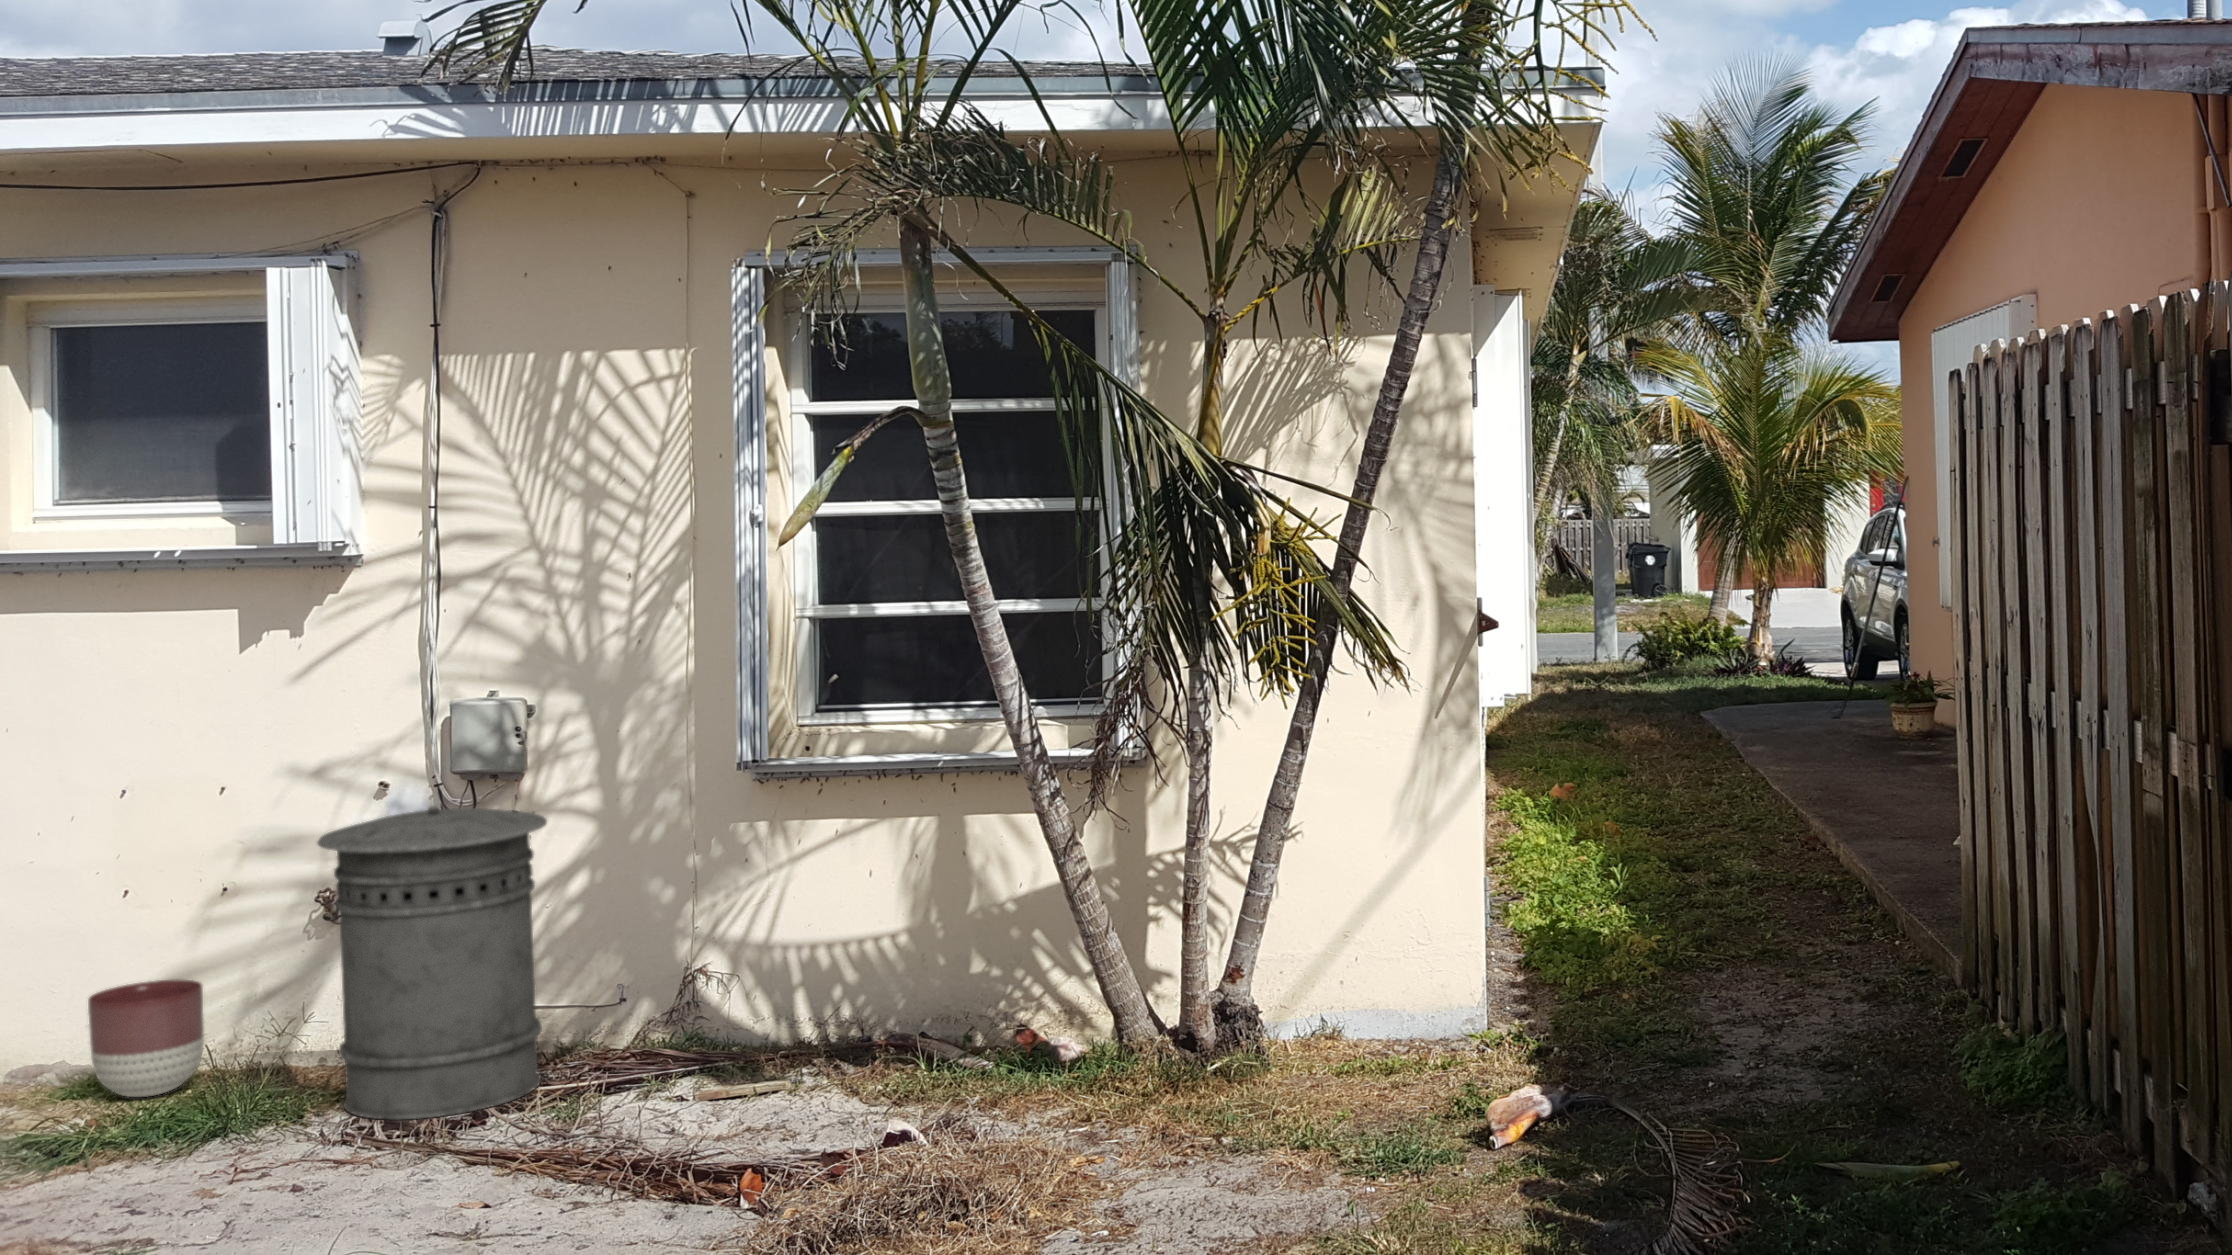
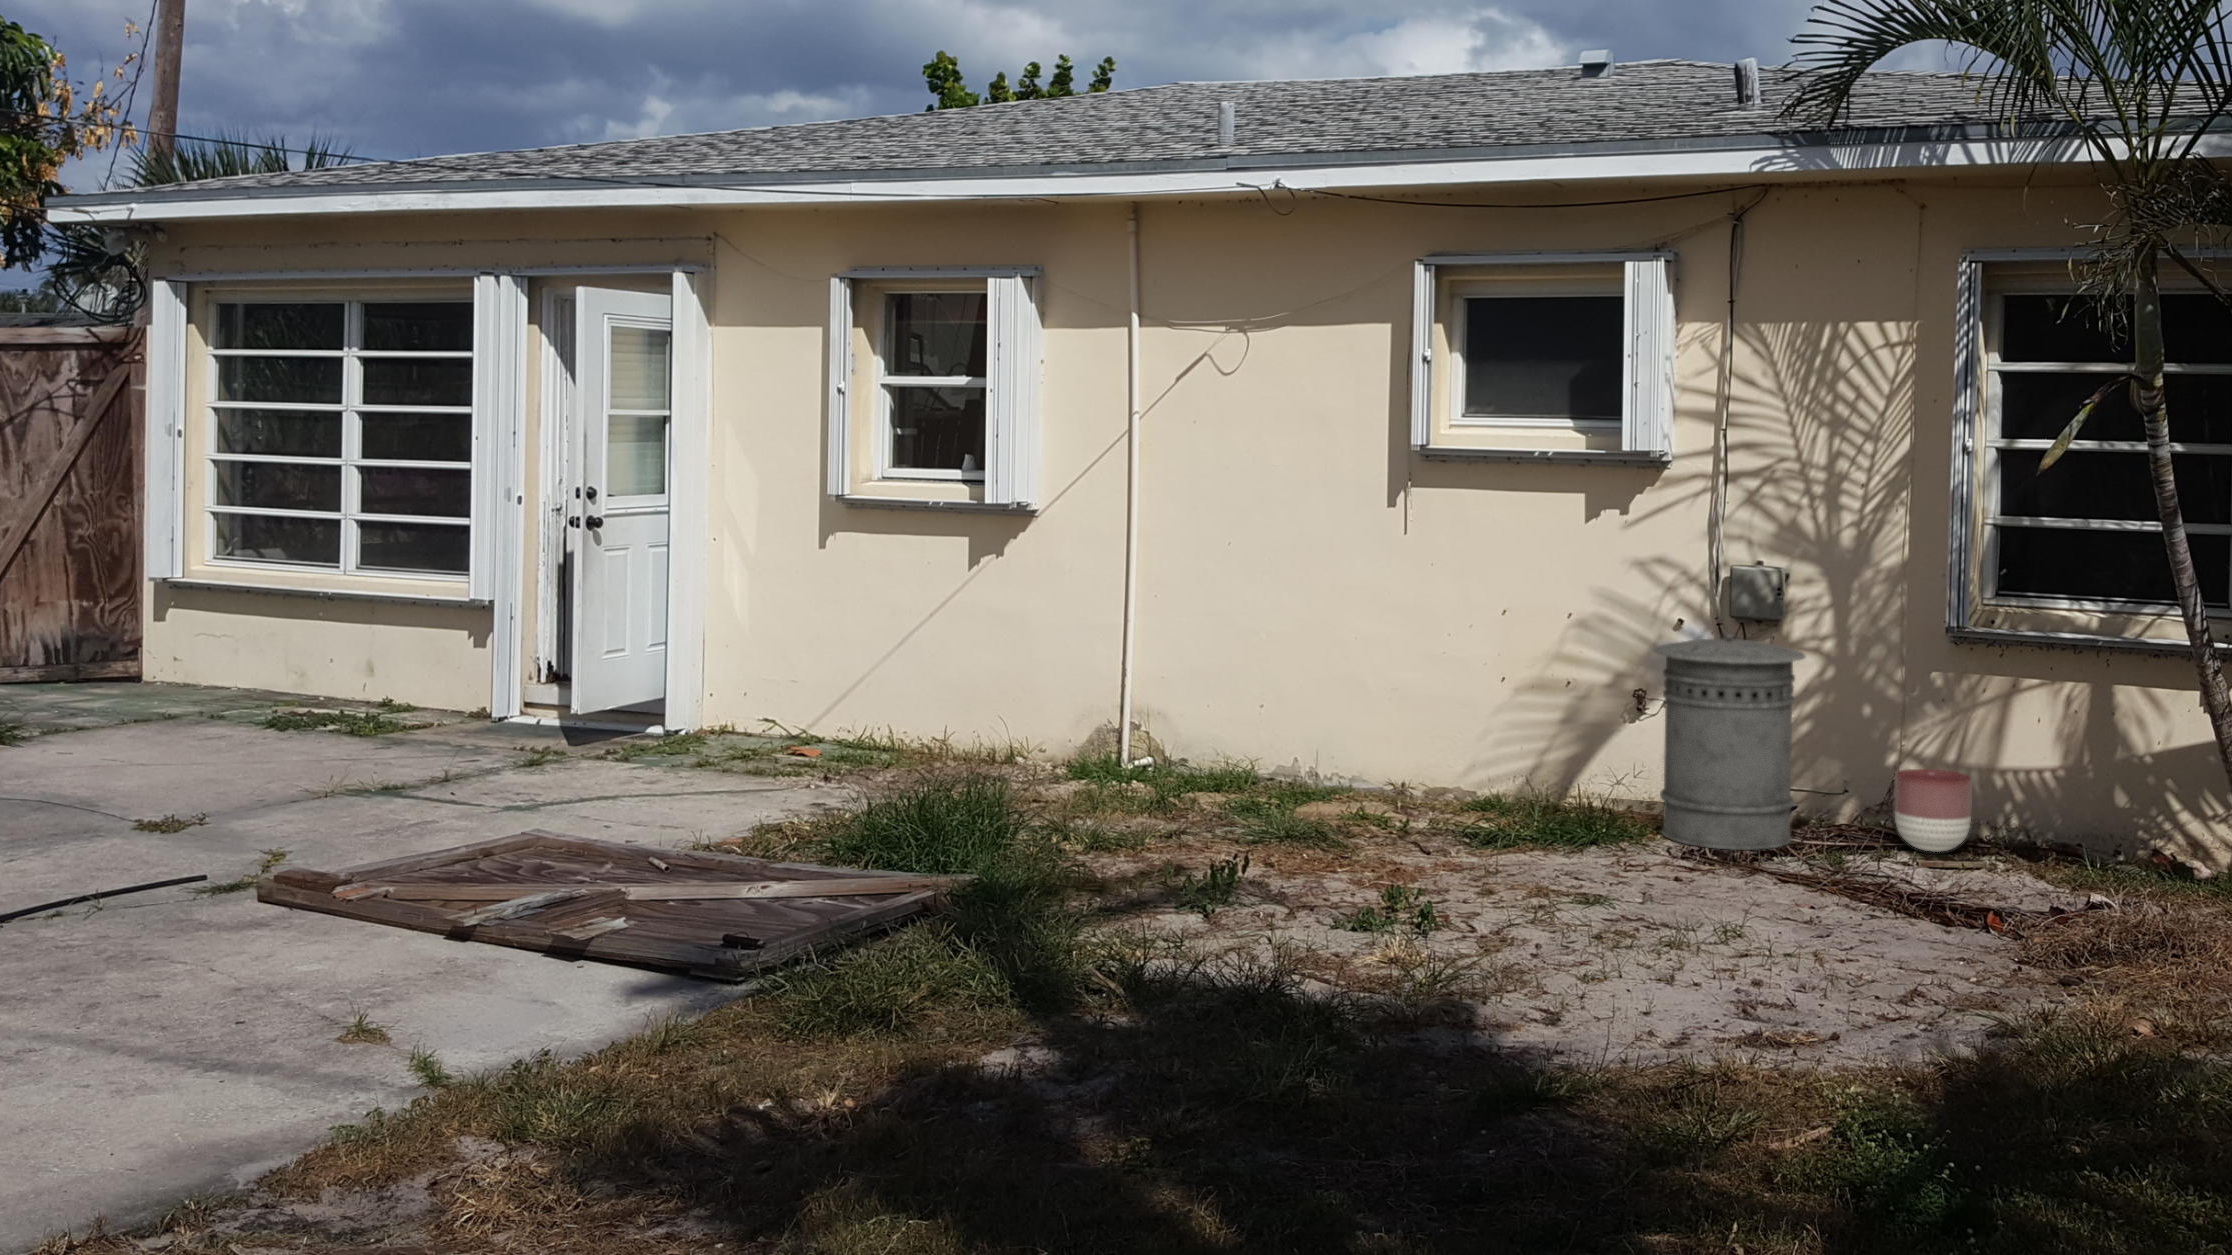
planter: present [88,979,204,1097] -> present [1895,769,1972,852]

